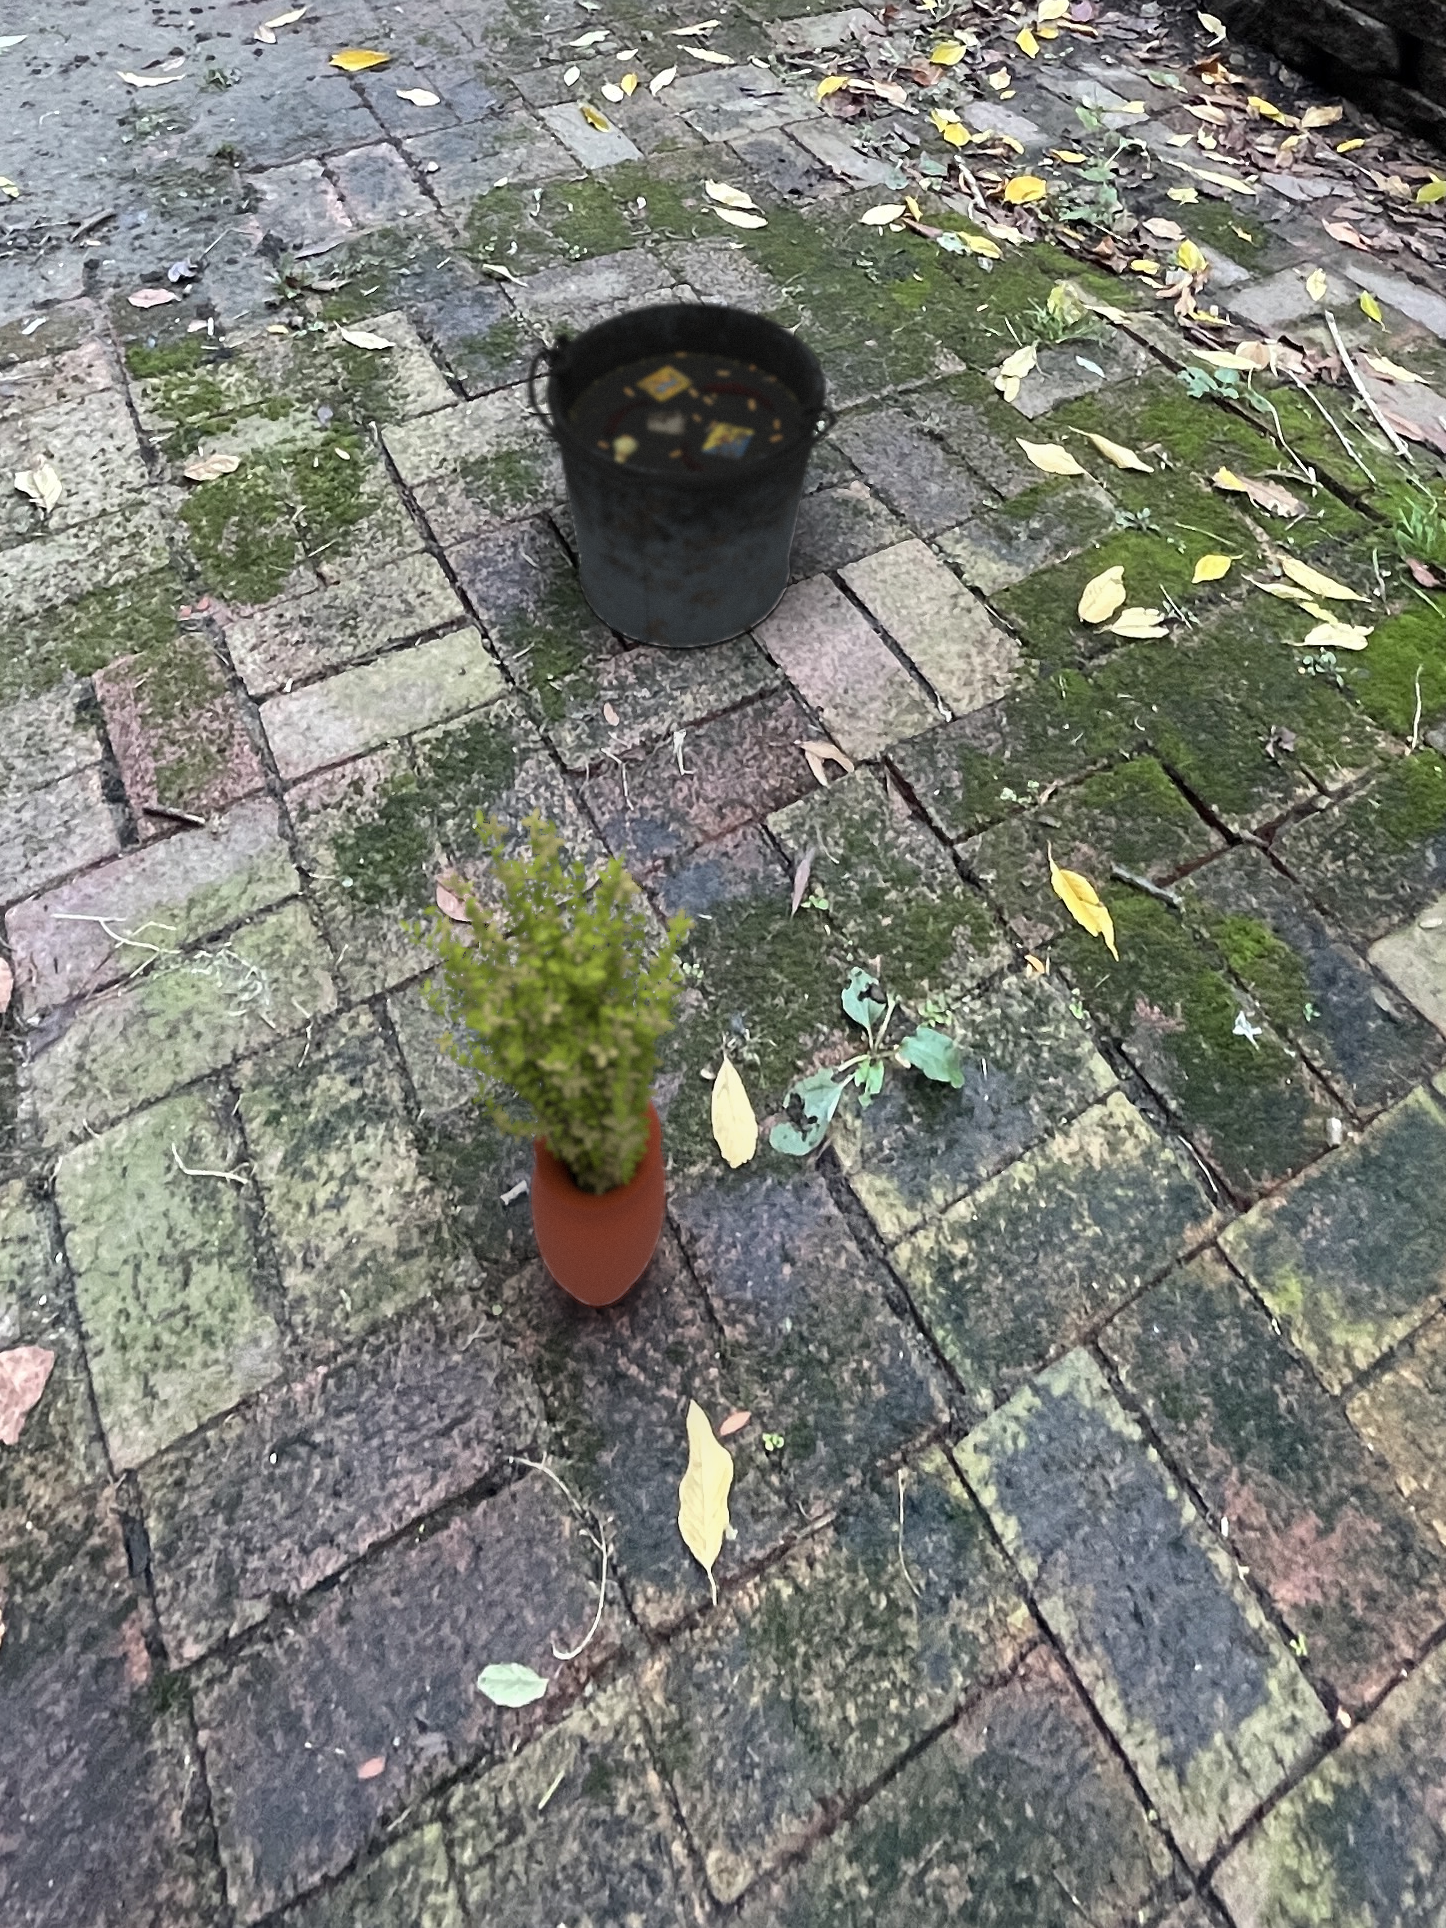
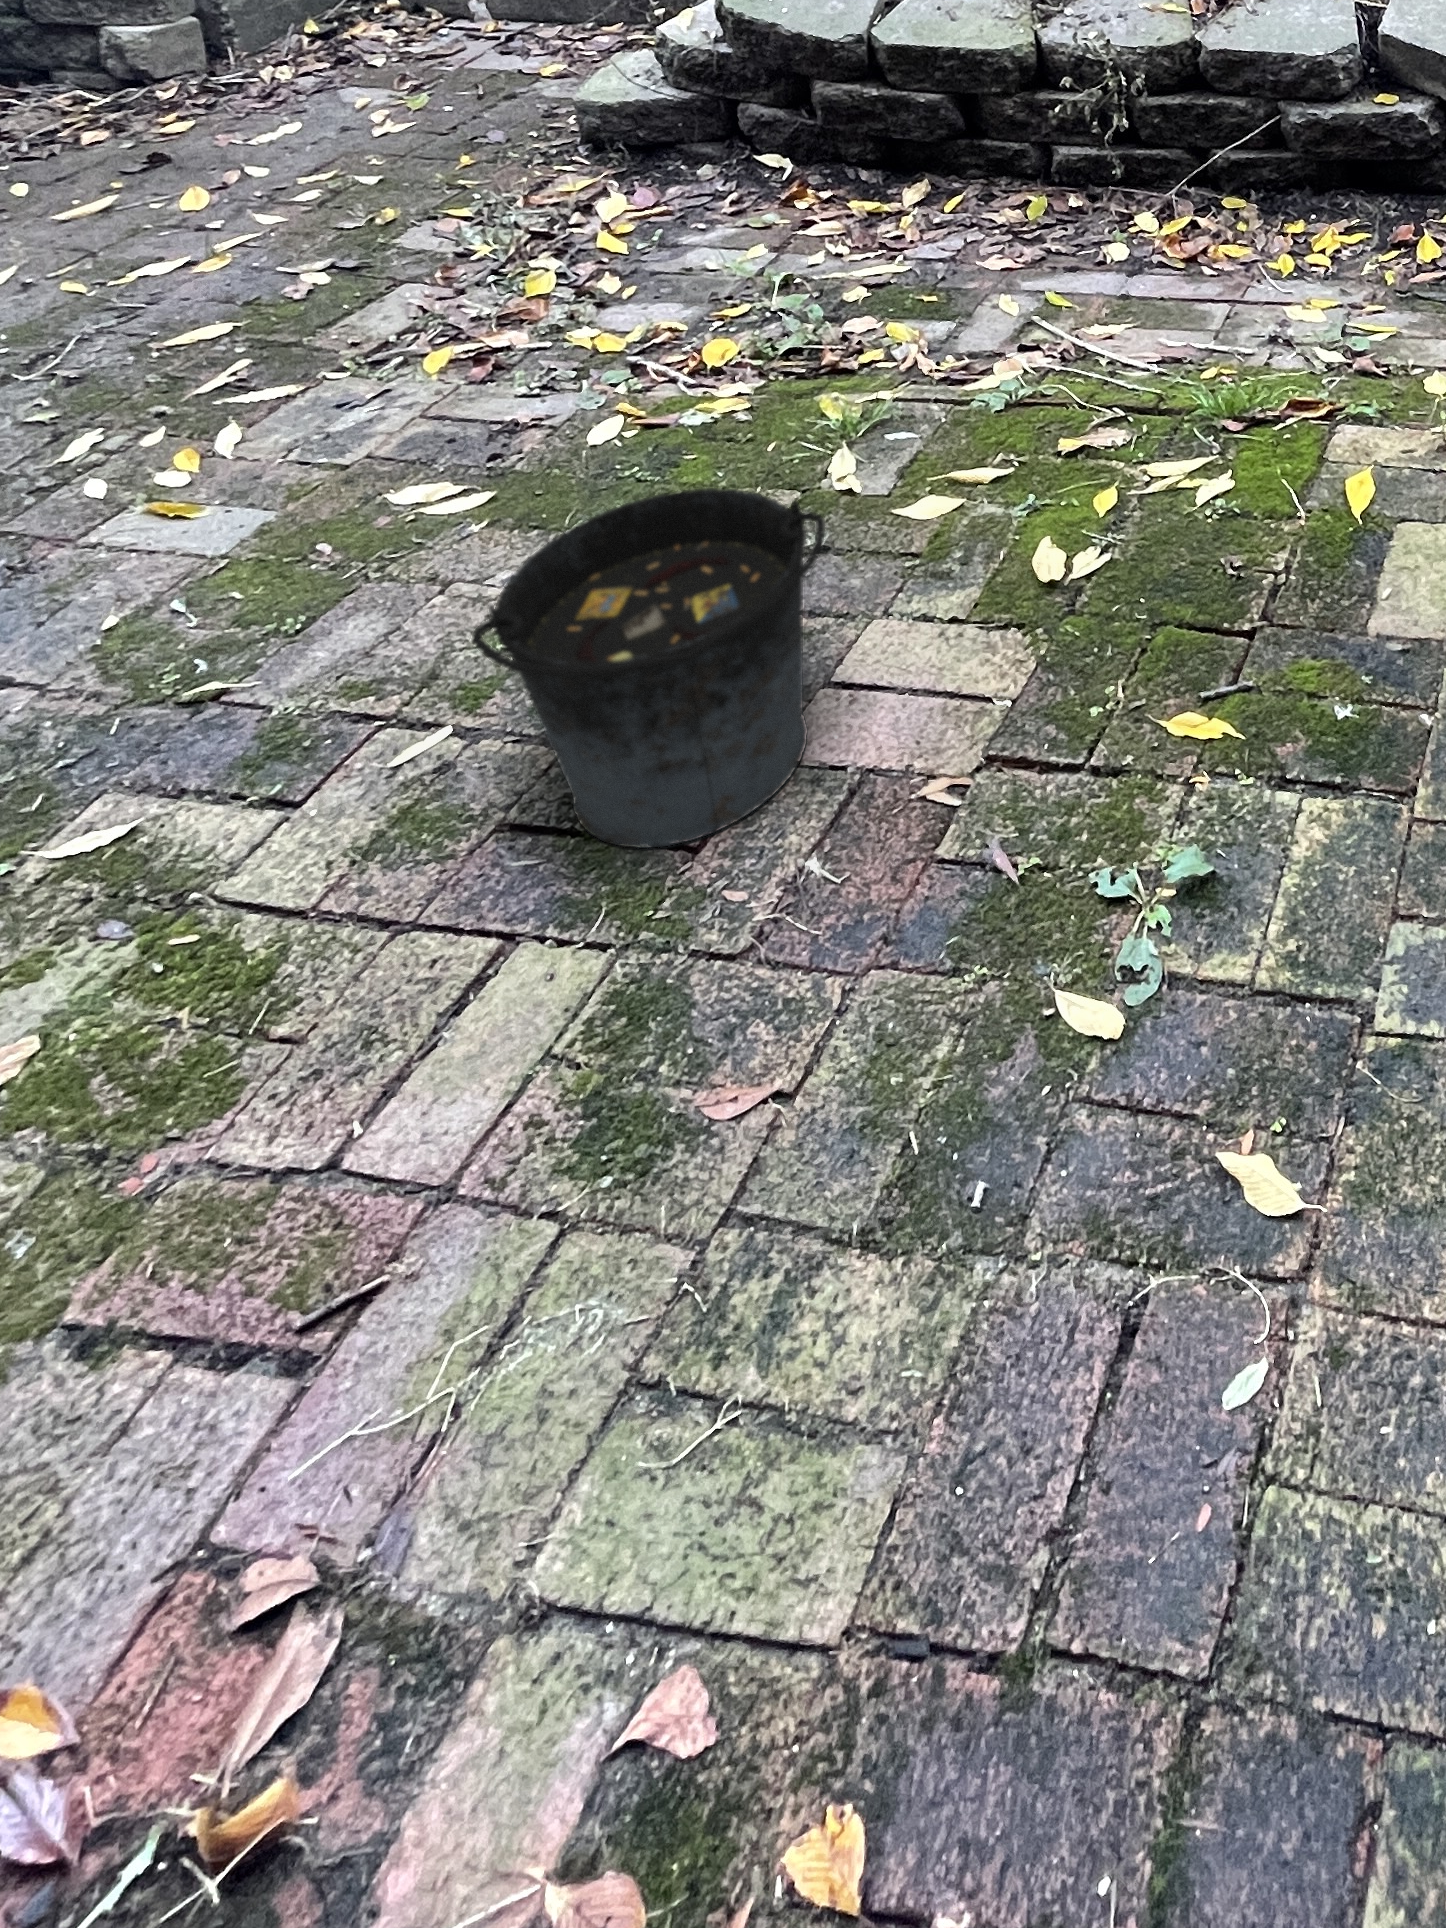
potted plant: present [400,809,695,1306] -> none [908,742,1166,1199]

